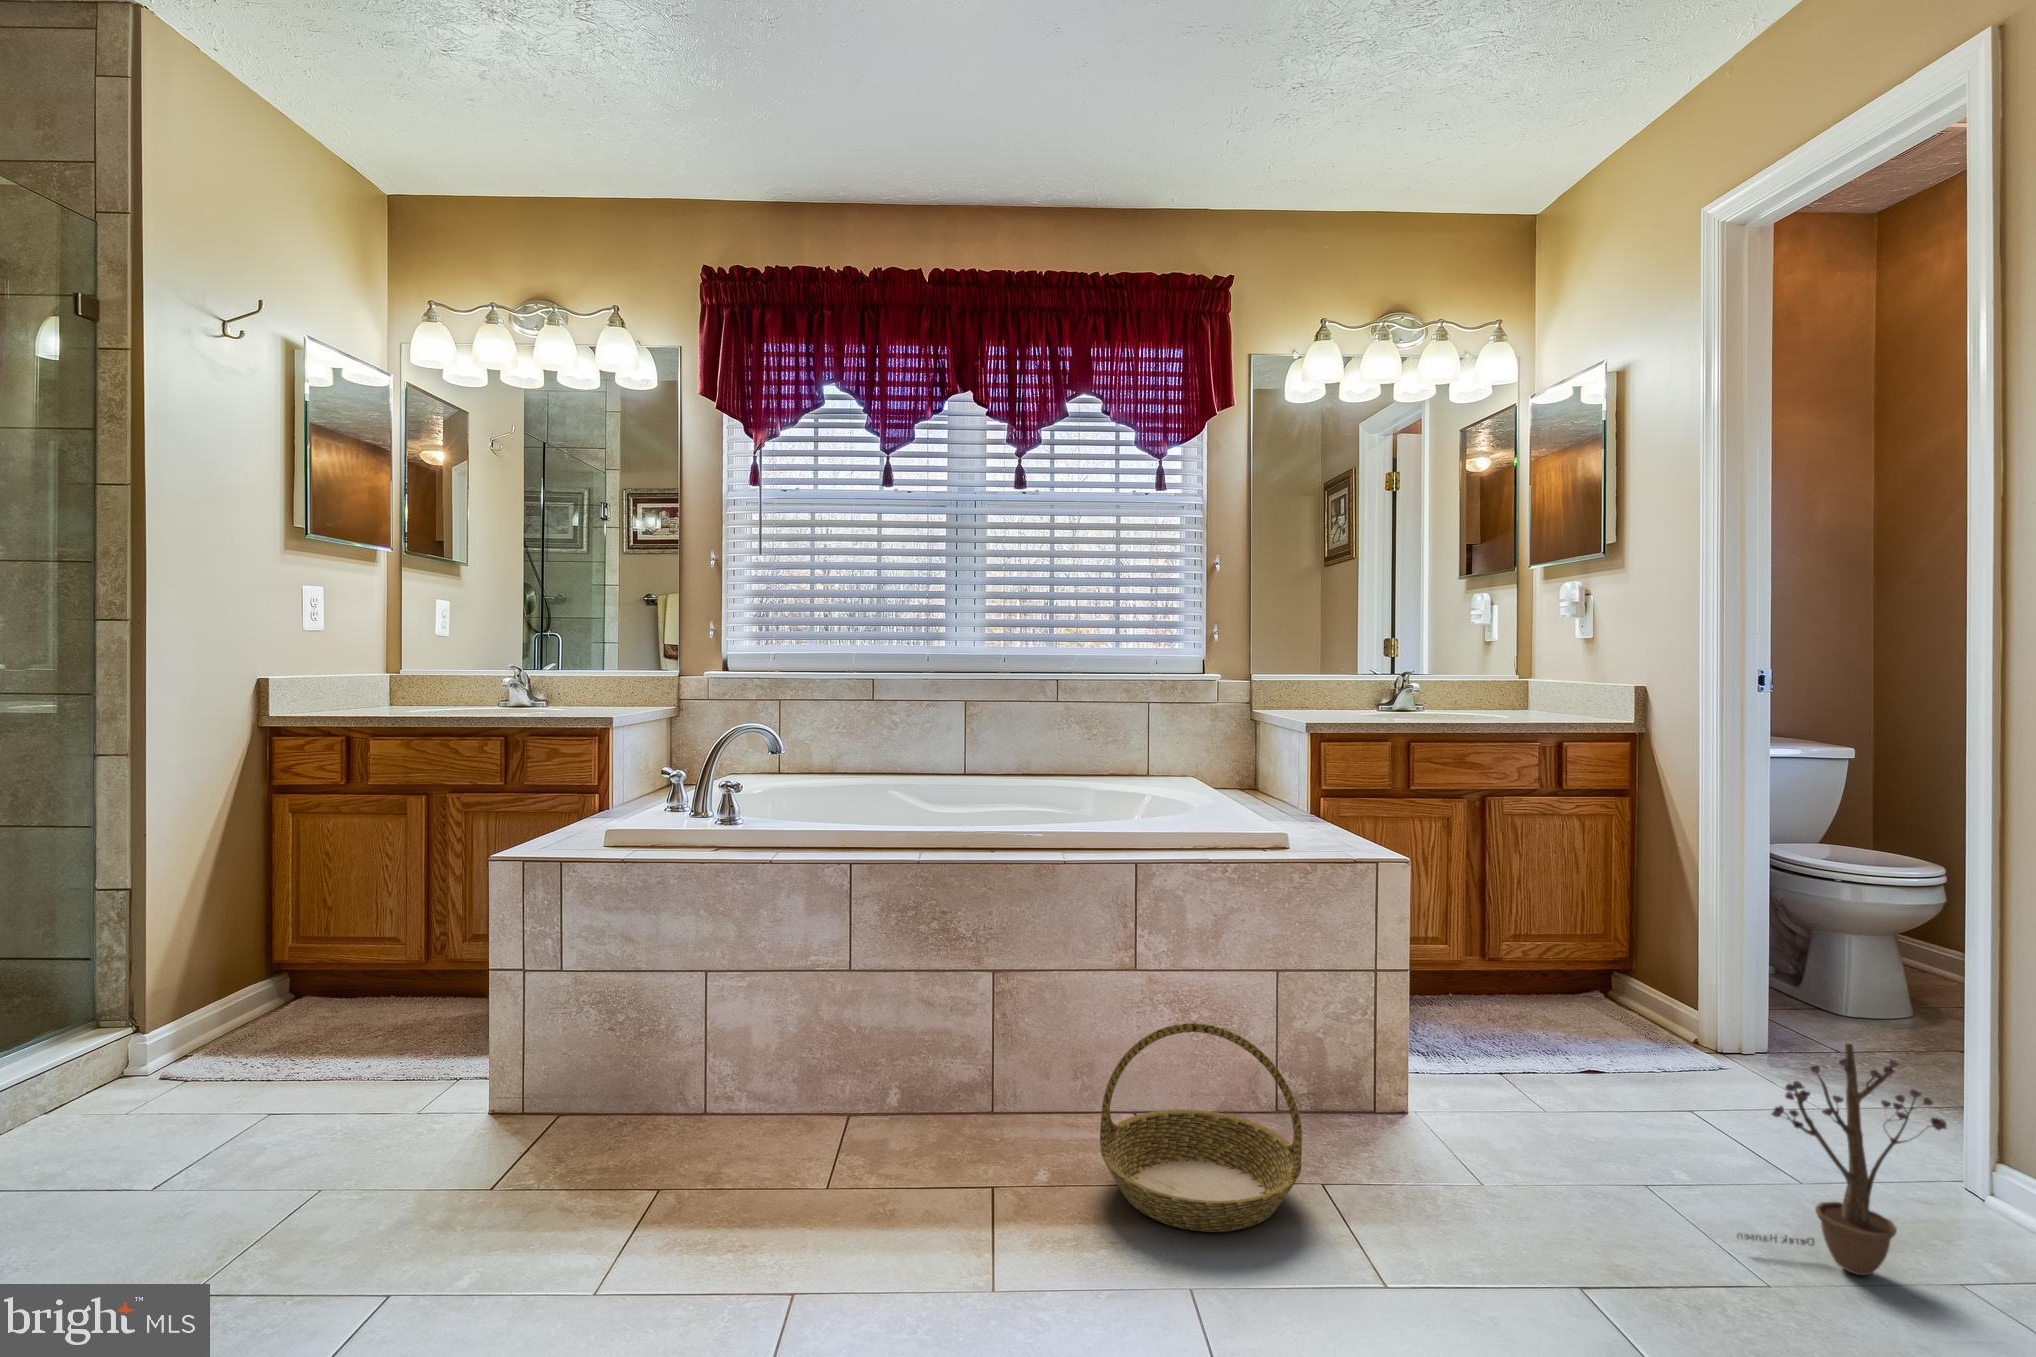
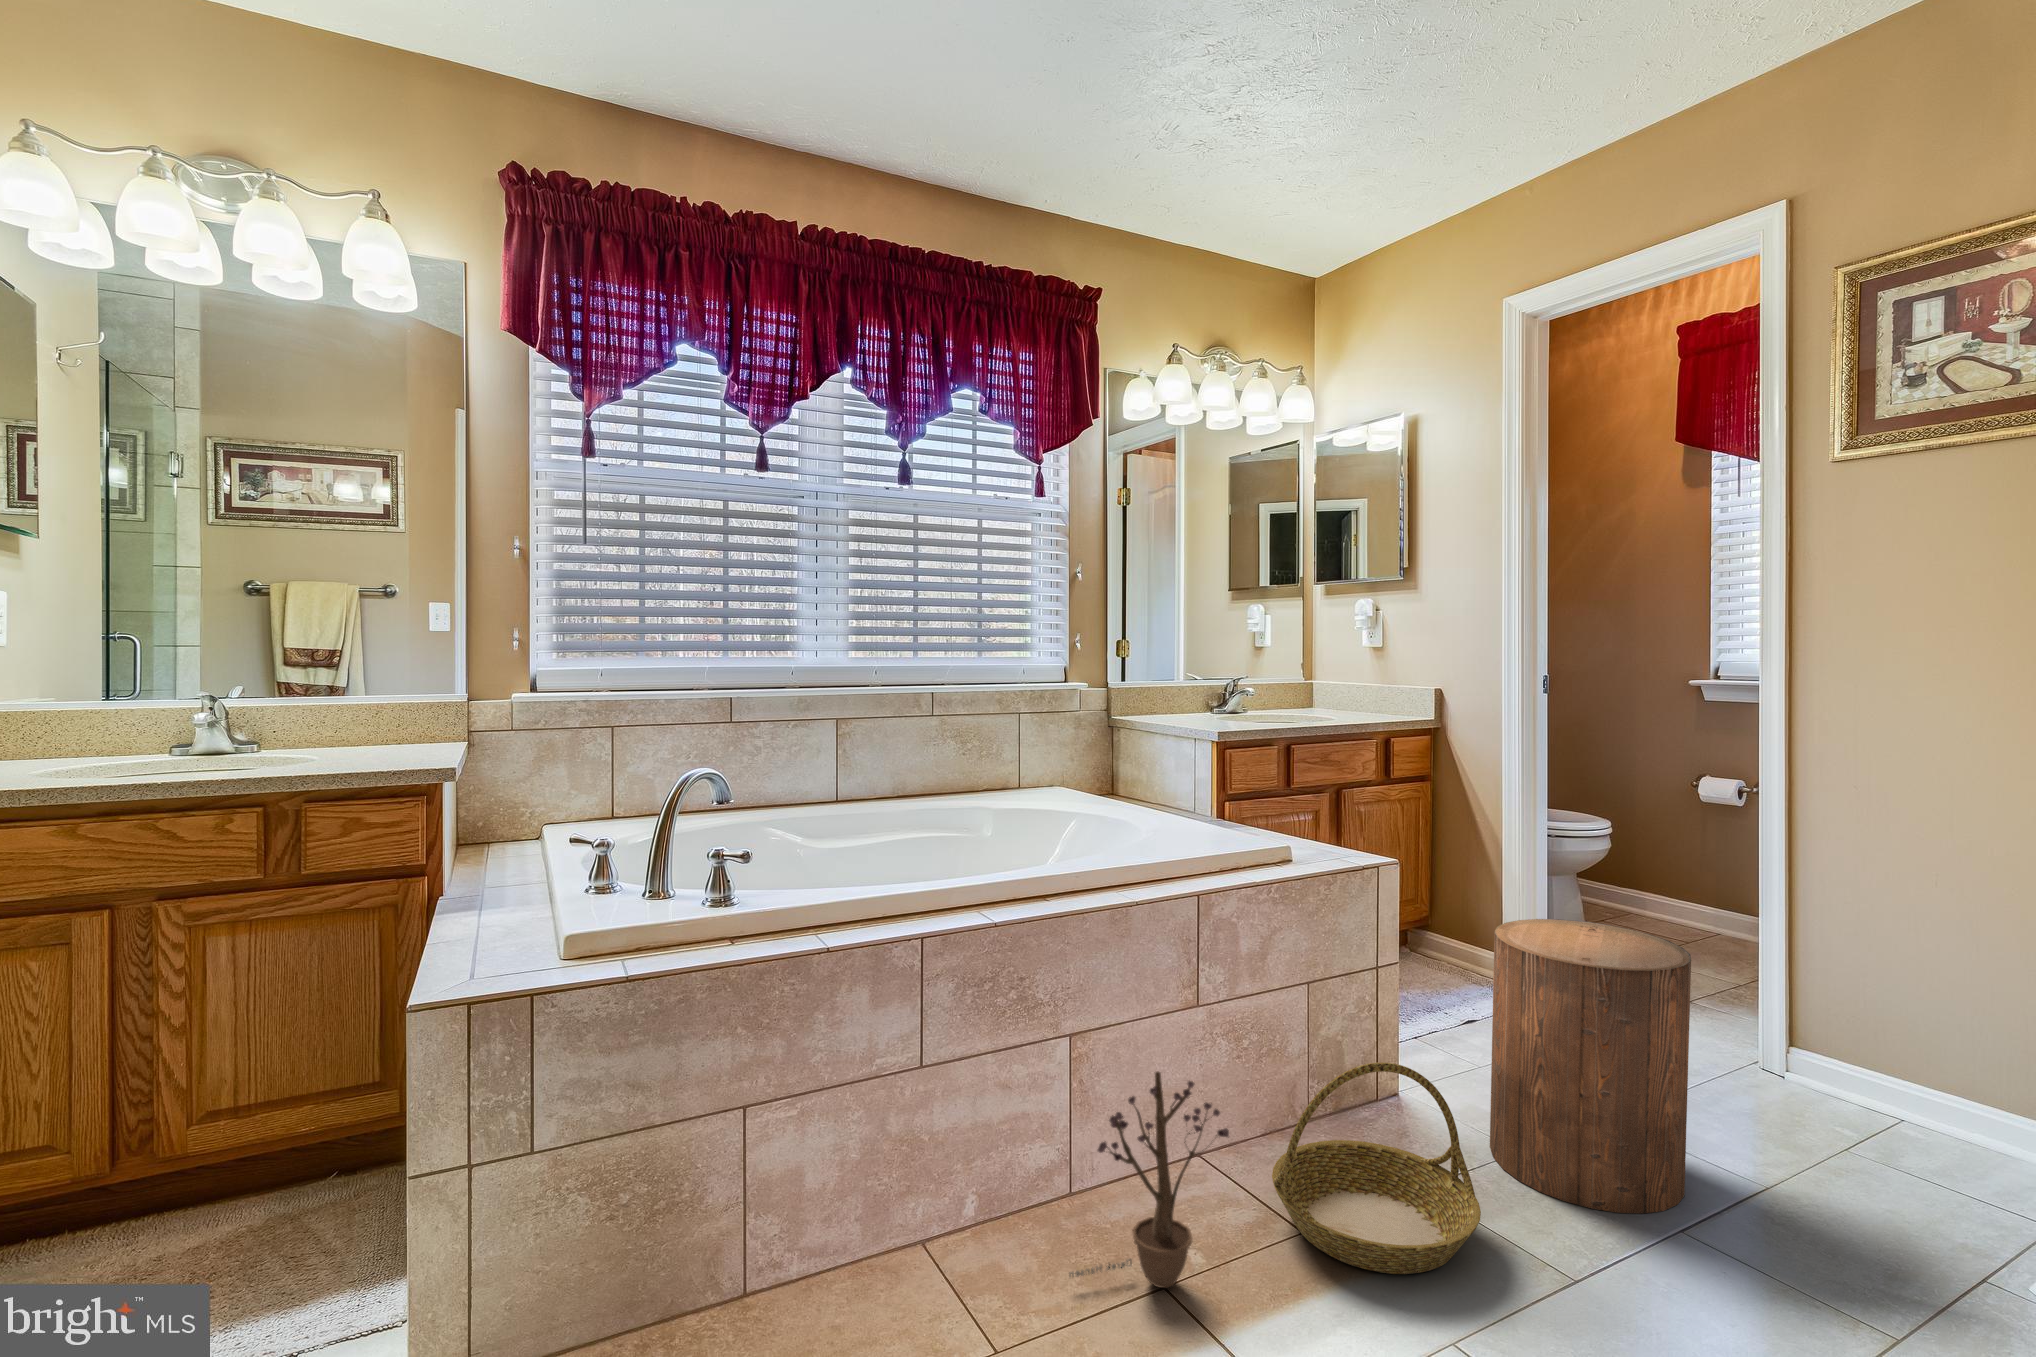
stool: none [1414,921,1635,1261] -> present [1490,919,1691,1214]
decorative plant: present [1737,1043,1947,1275] -> present [1069,1071,1229,1288]

